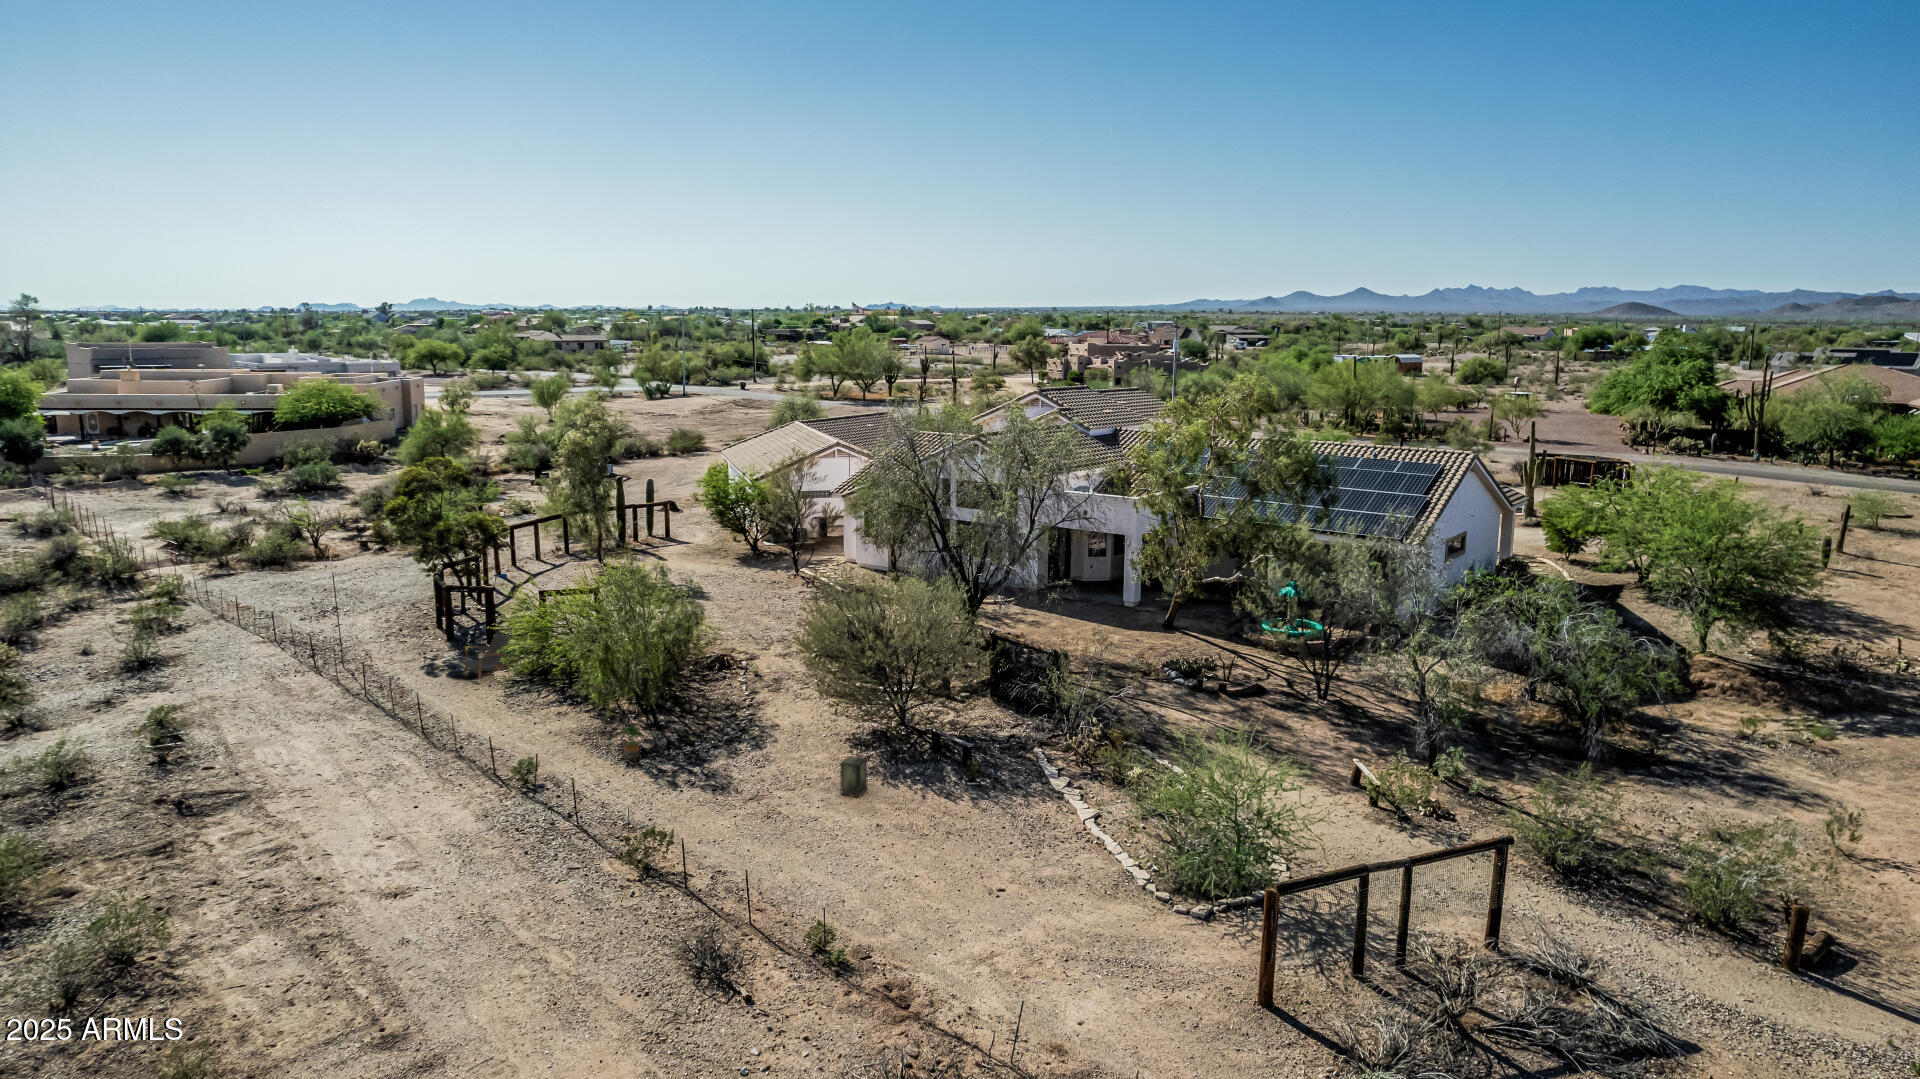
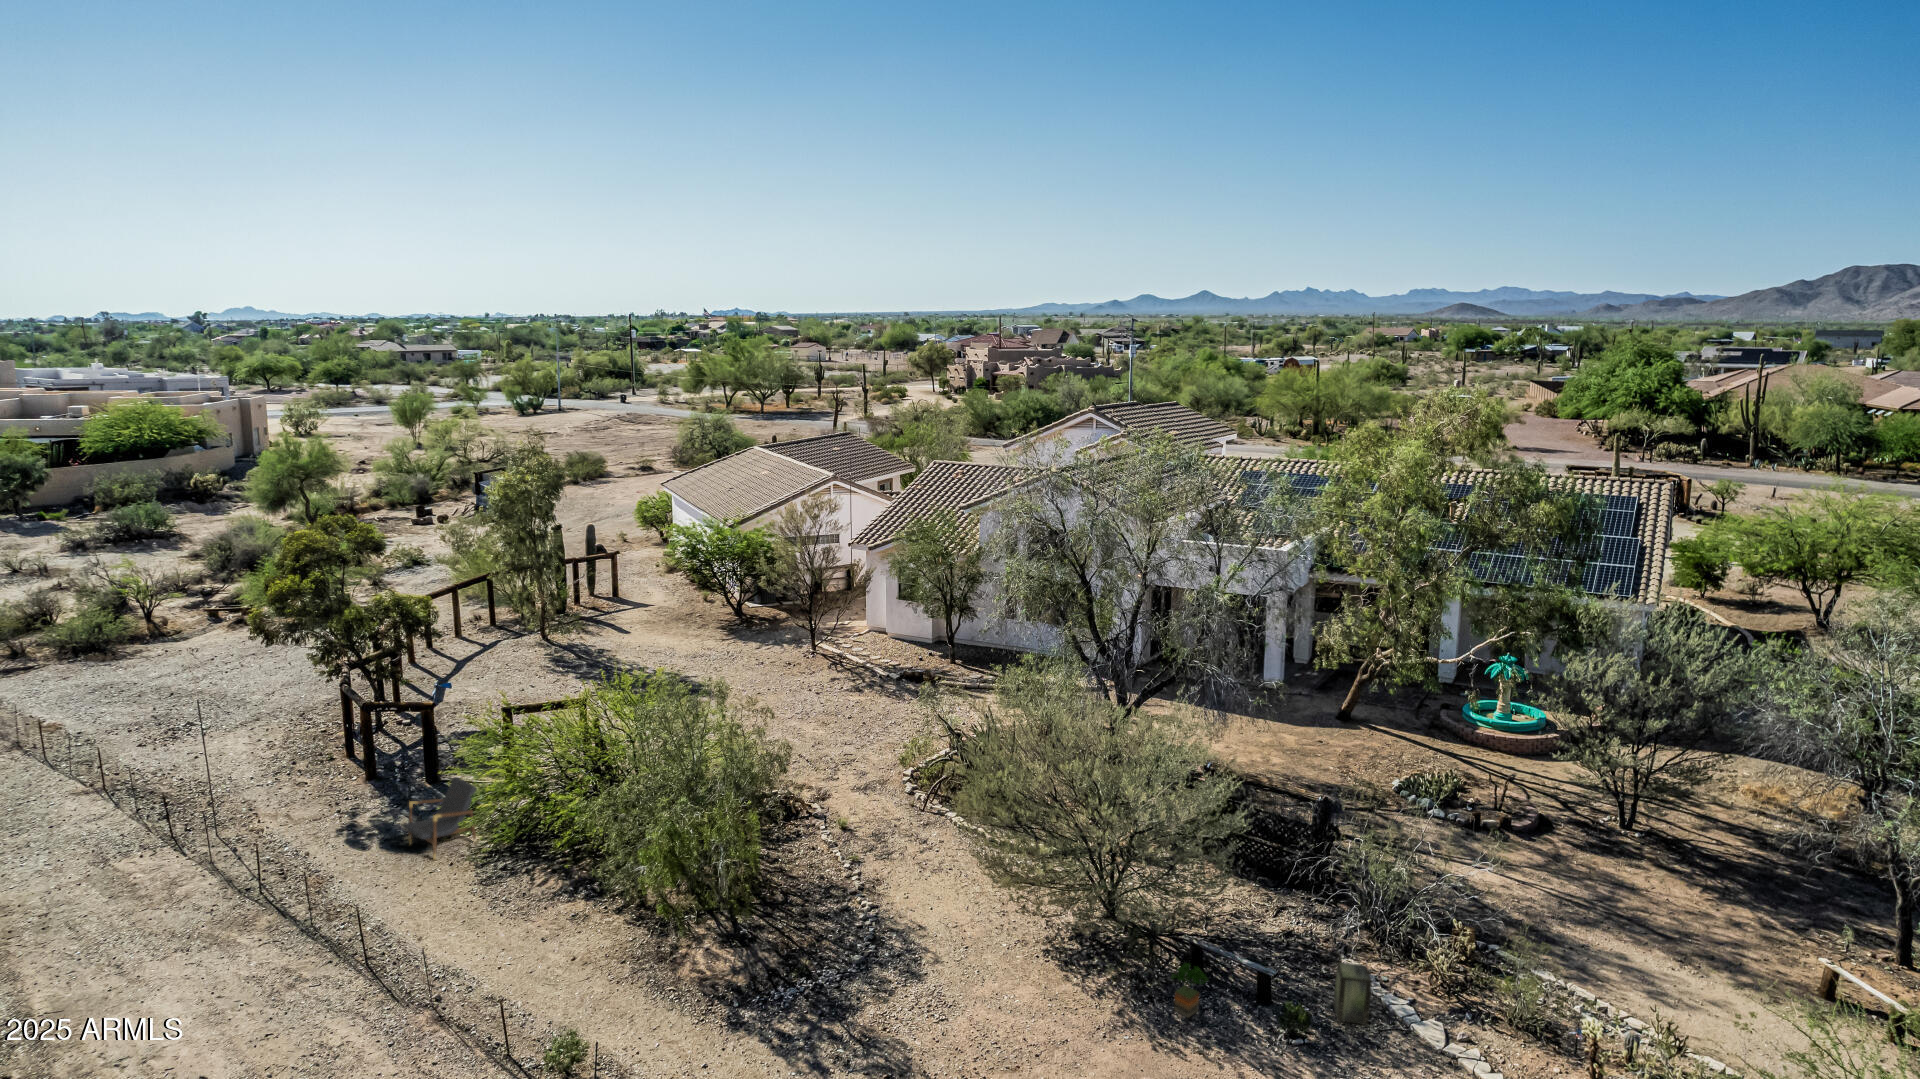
potted tree: present [621,726,643,759] -> present [1171,963,1208,1017]
storage box: present [840,756,867,797] -> present [1333,962,1372,1025]

